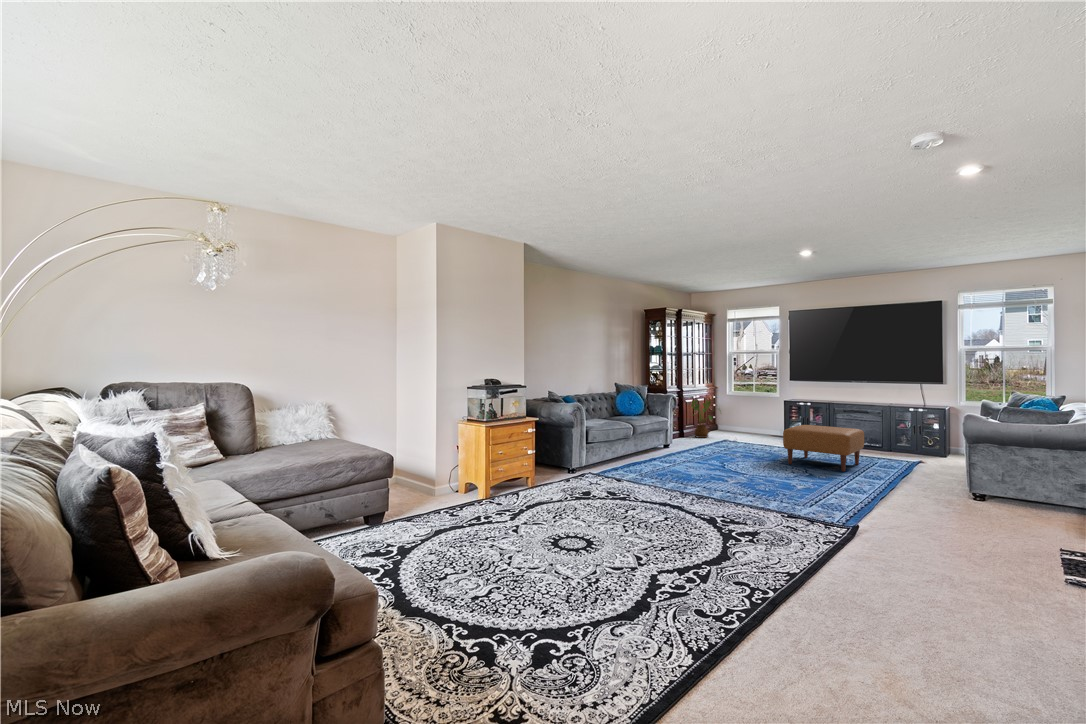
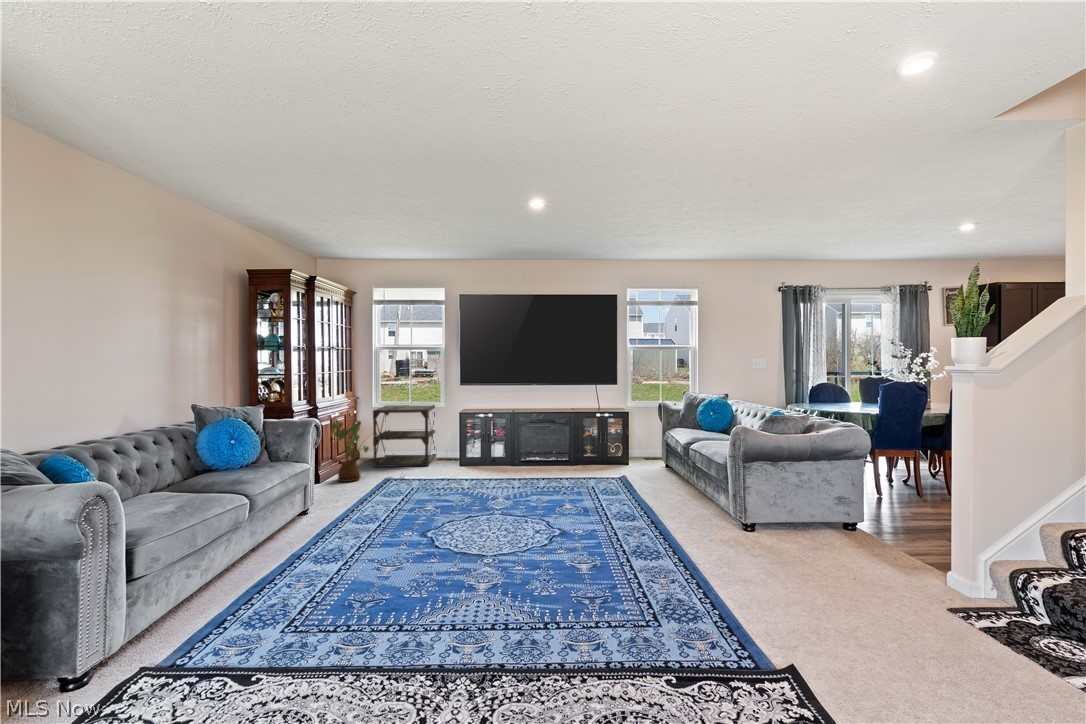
side table: none [722,394,772,437] -> present [373,405,436,467]
ottoman: present [783,425,864,472] -> none [502,450,590,515]

